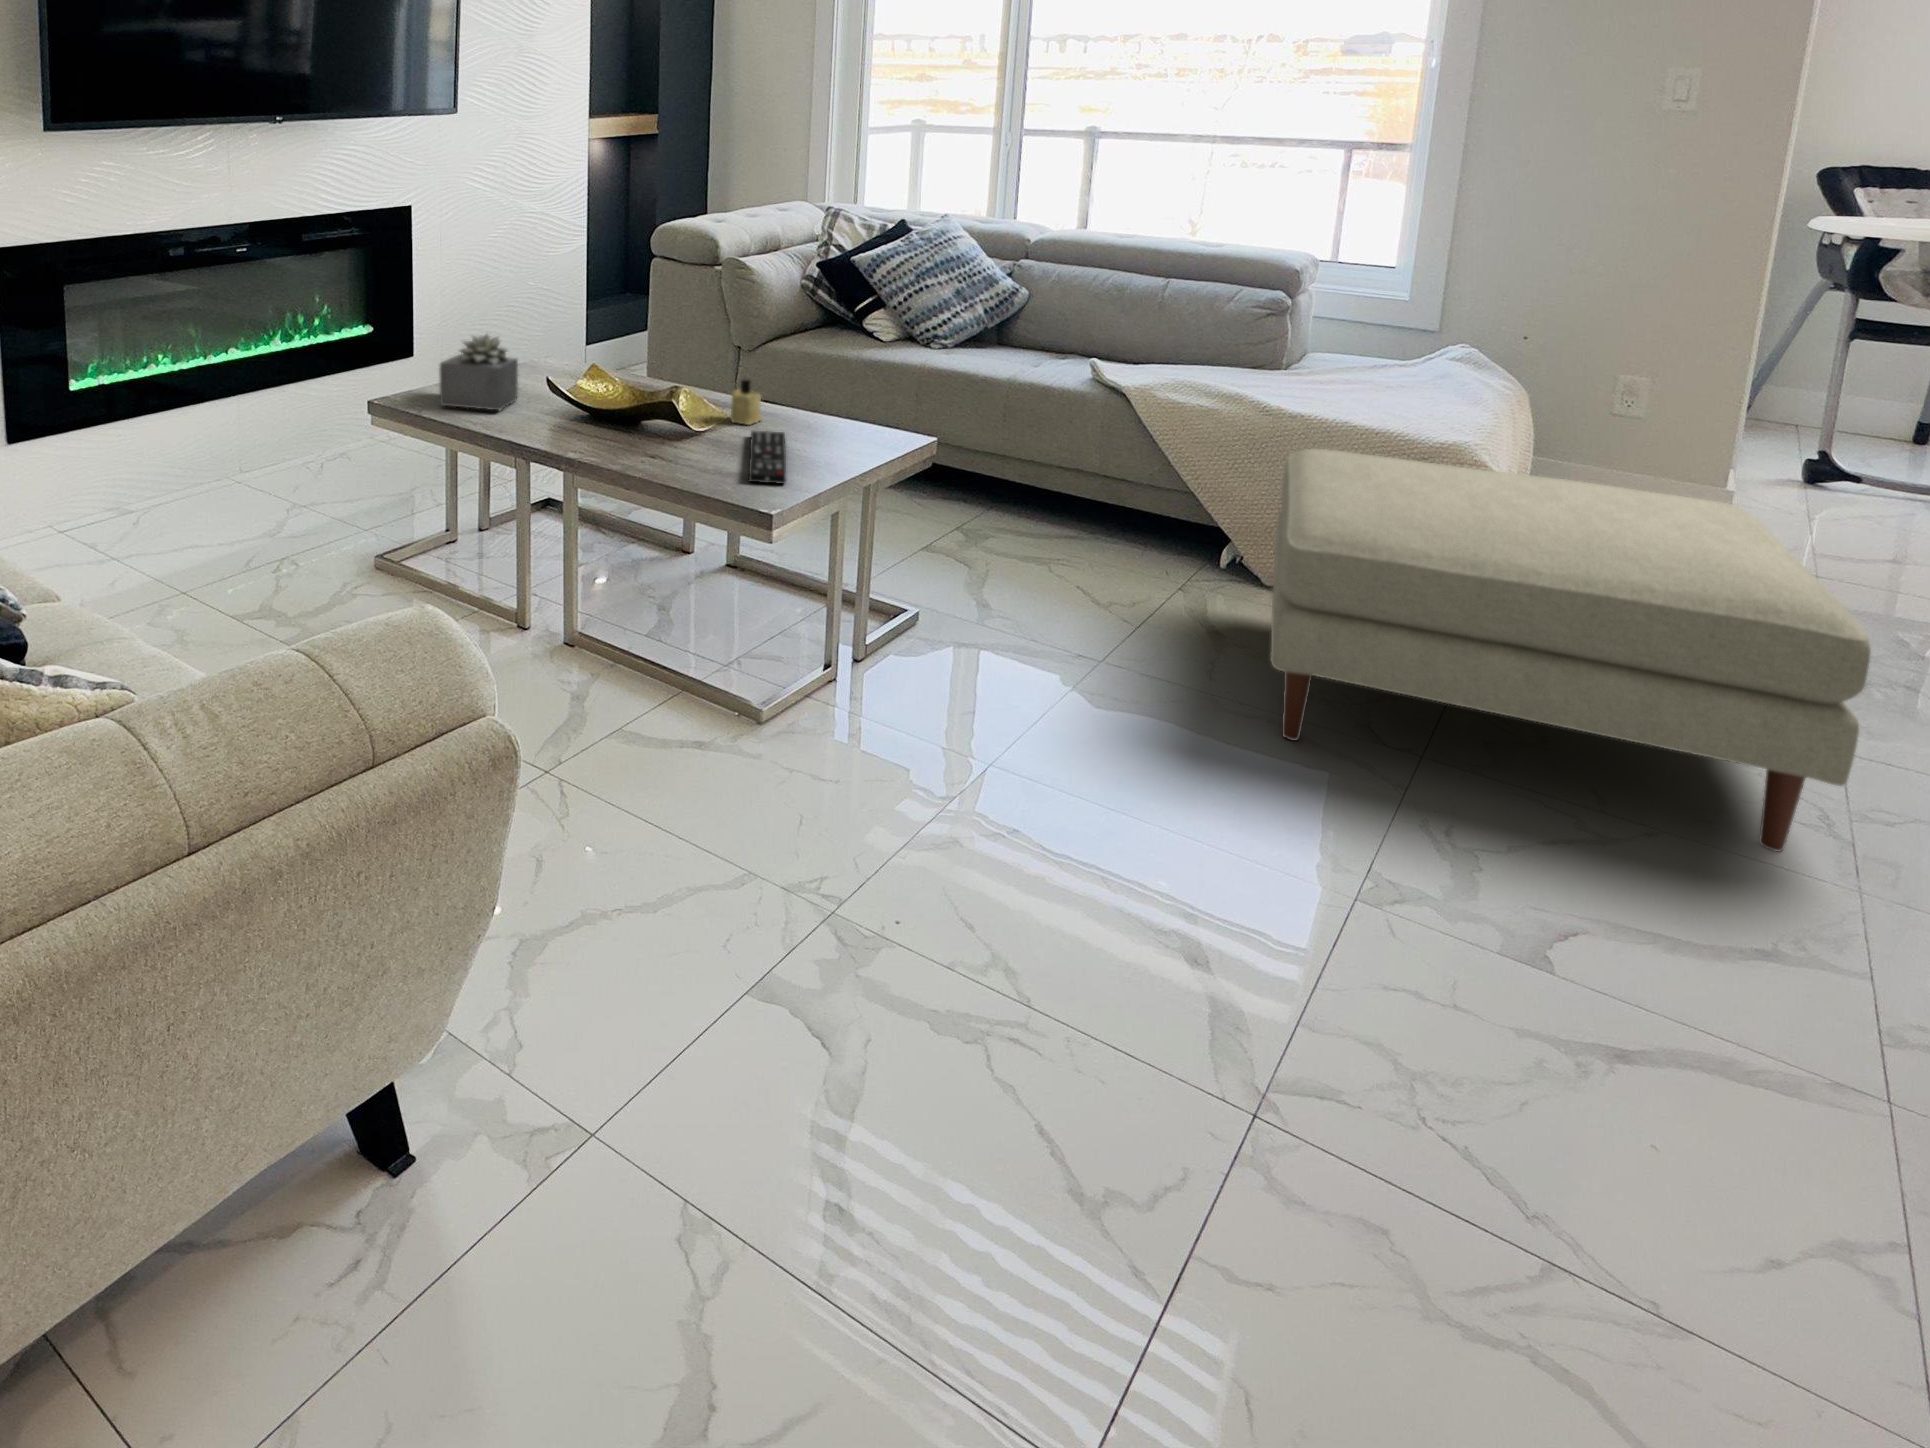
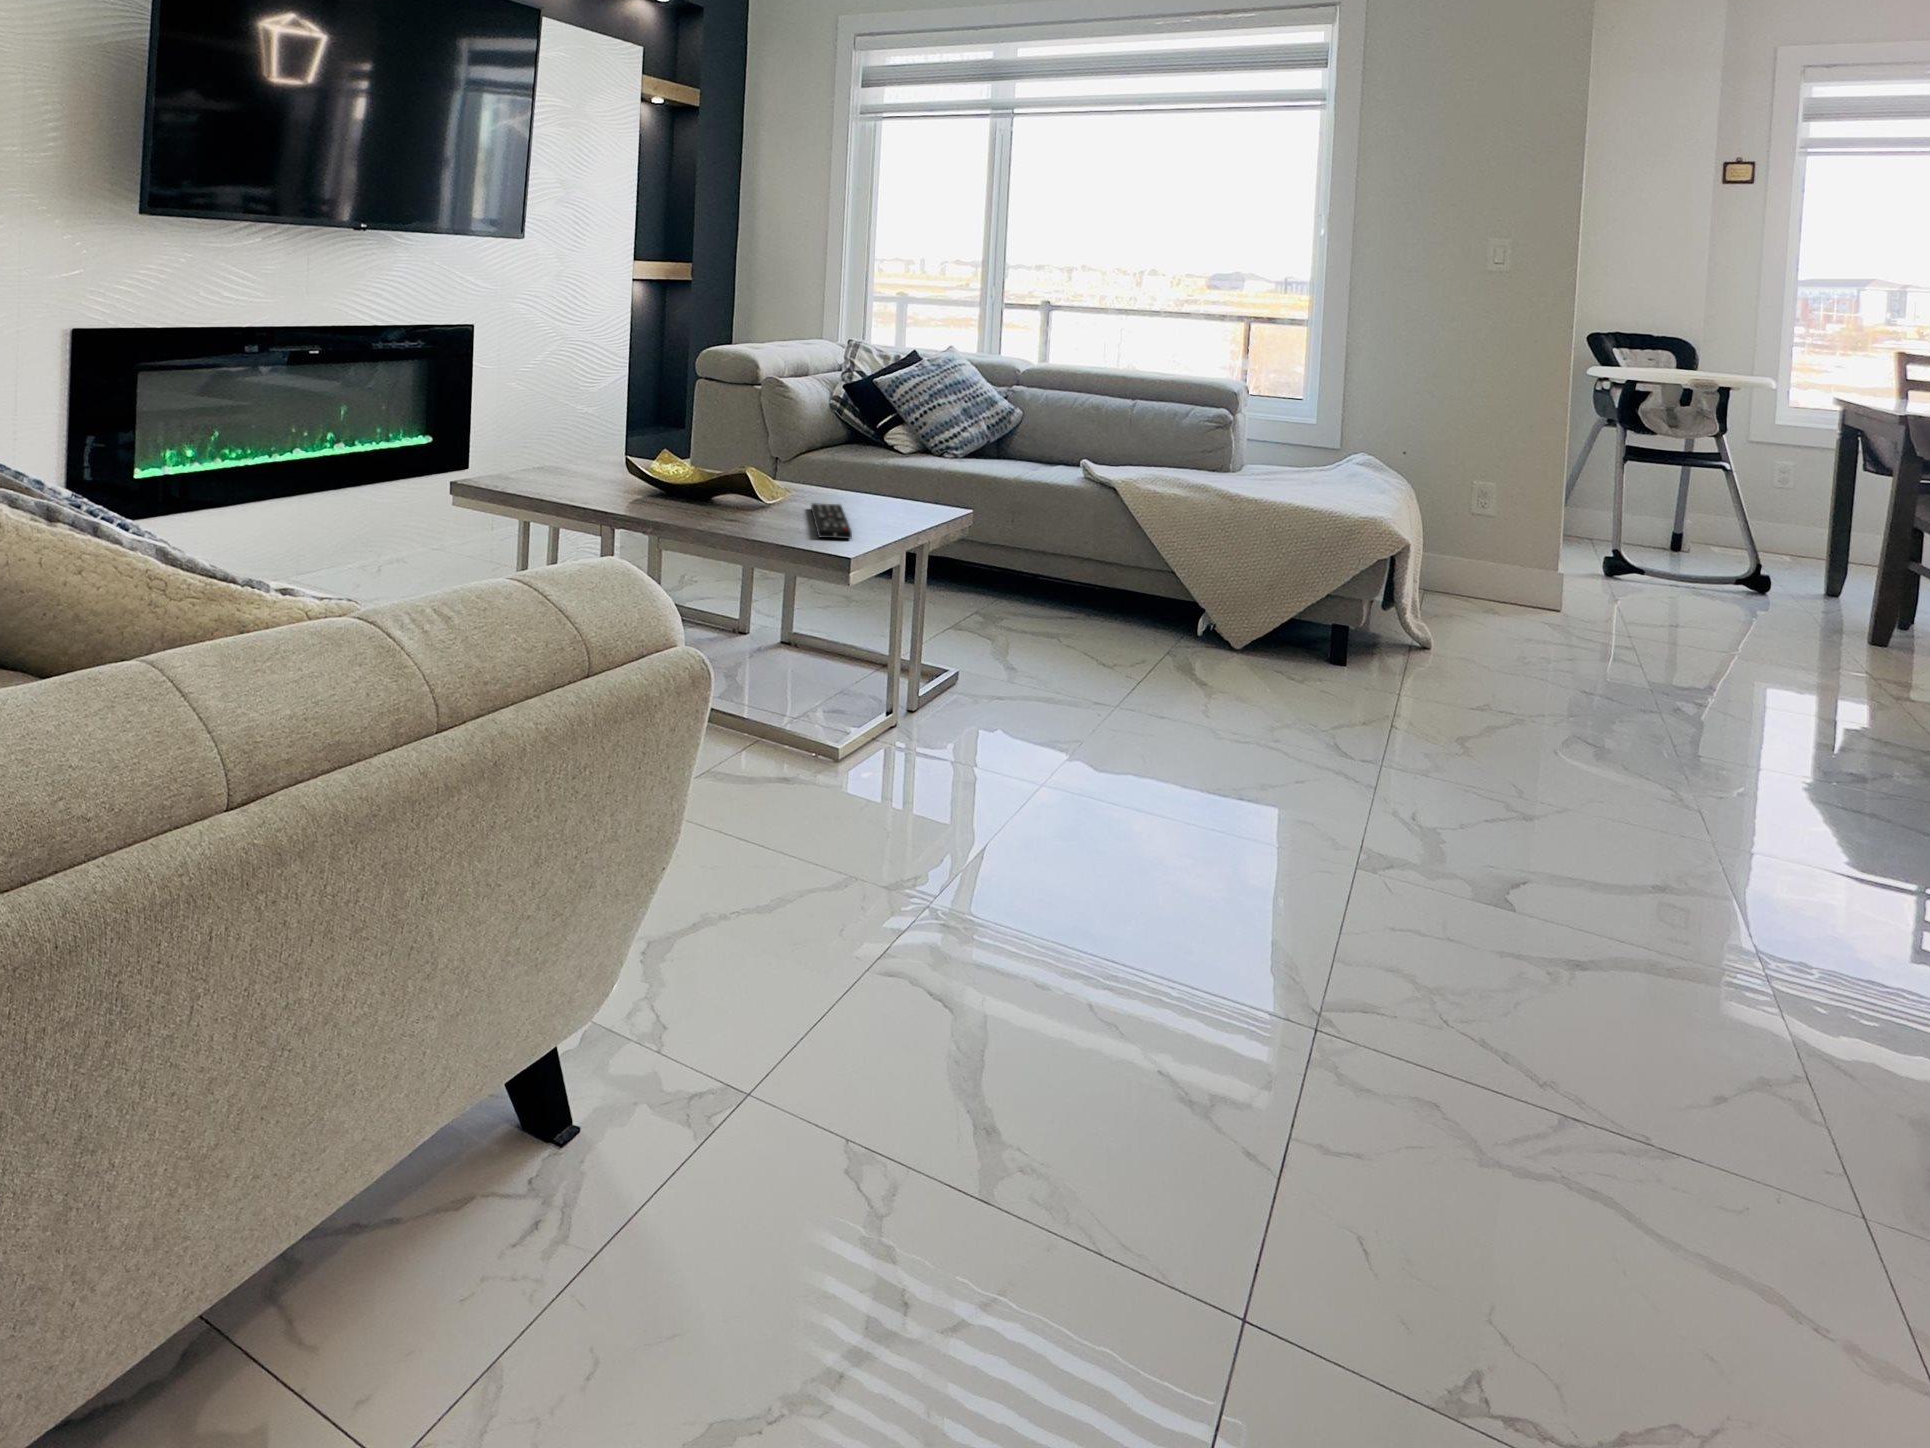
succulent plant: present [439,334,518,410] -> none [519,418,593,489]
candle: present [731,380,762,425] -> none [790,460,818,501]
ottoman: present [1270,449,1871,852] -> none [1242,521,1685,817]

